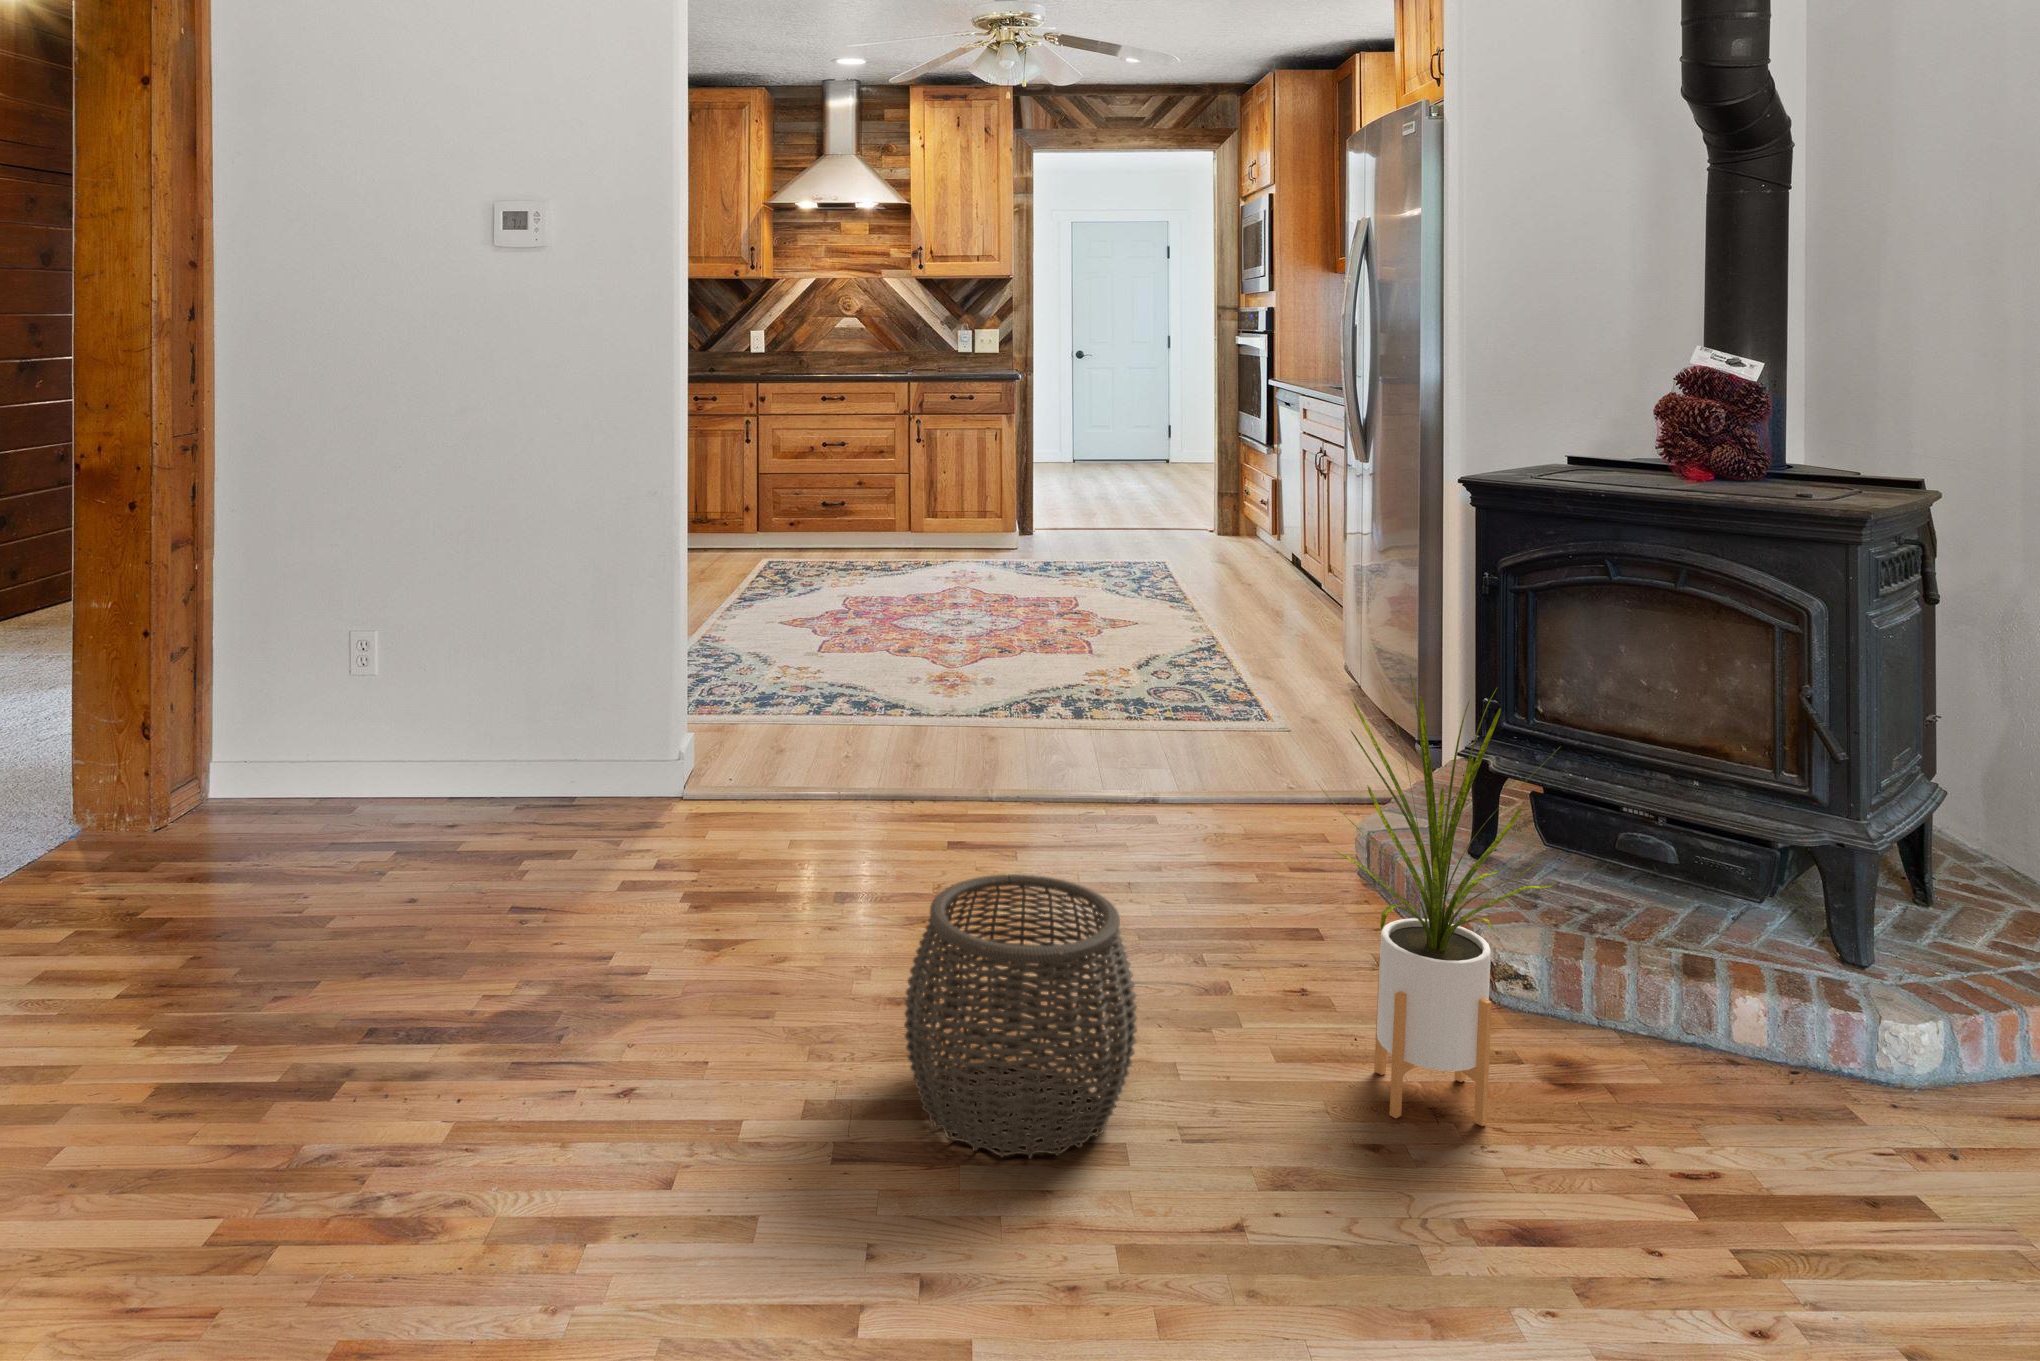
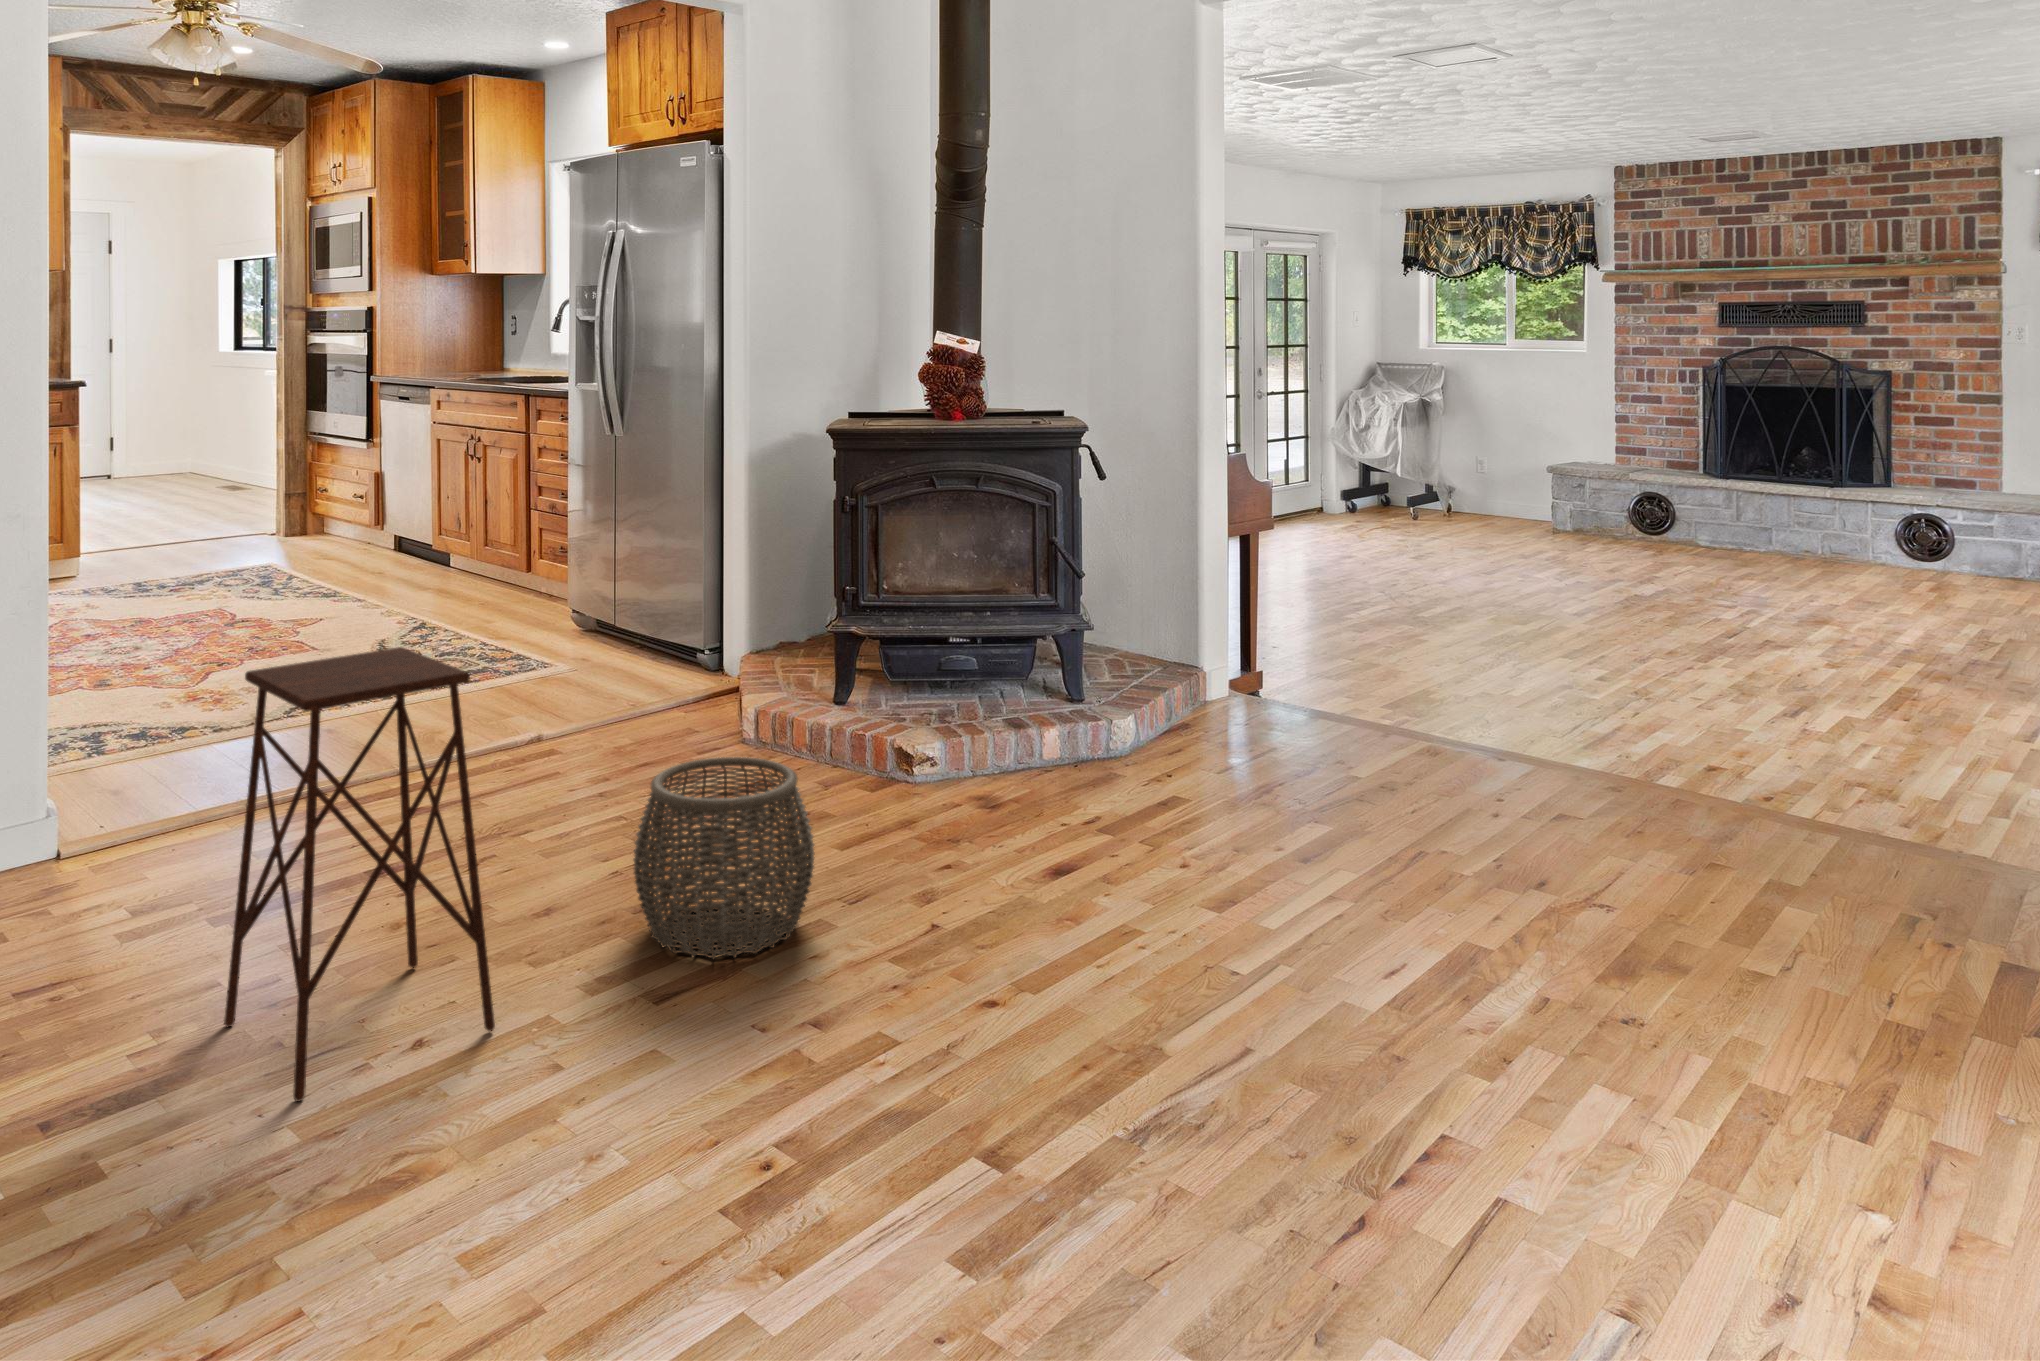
side table: none [440,650,711,1116] -> present [224,647,495,1101]
house plant: present [1322,674,1560,1126] -> none [859,557,1009,855]

